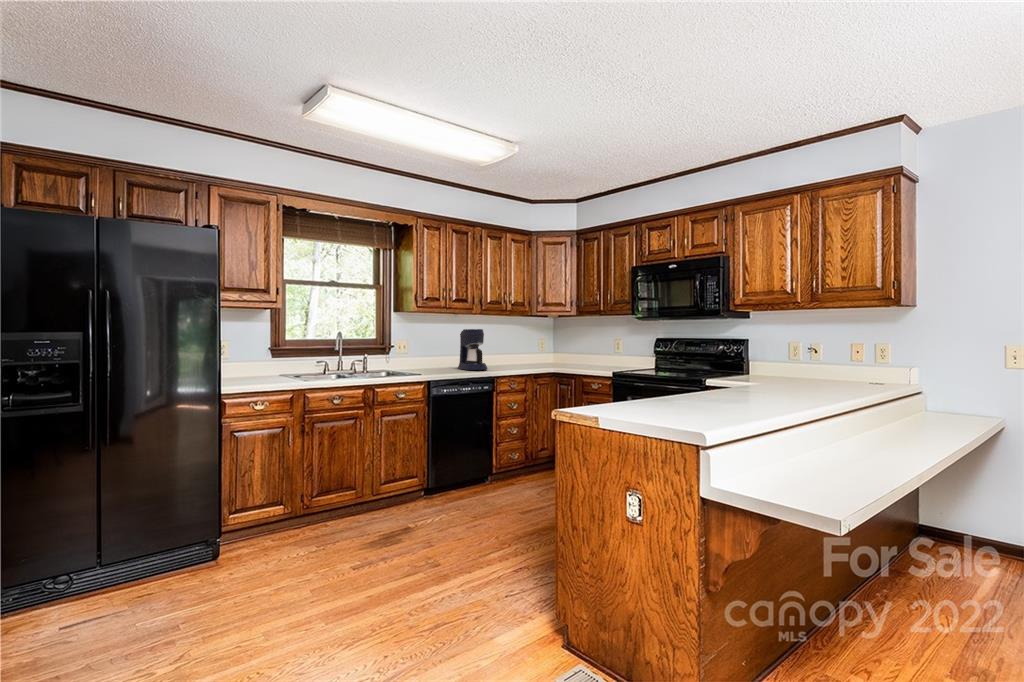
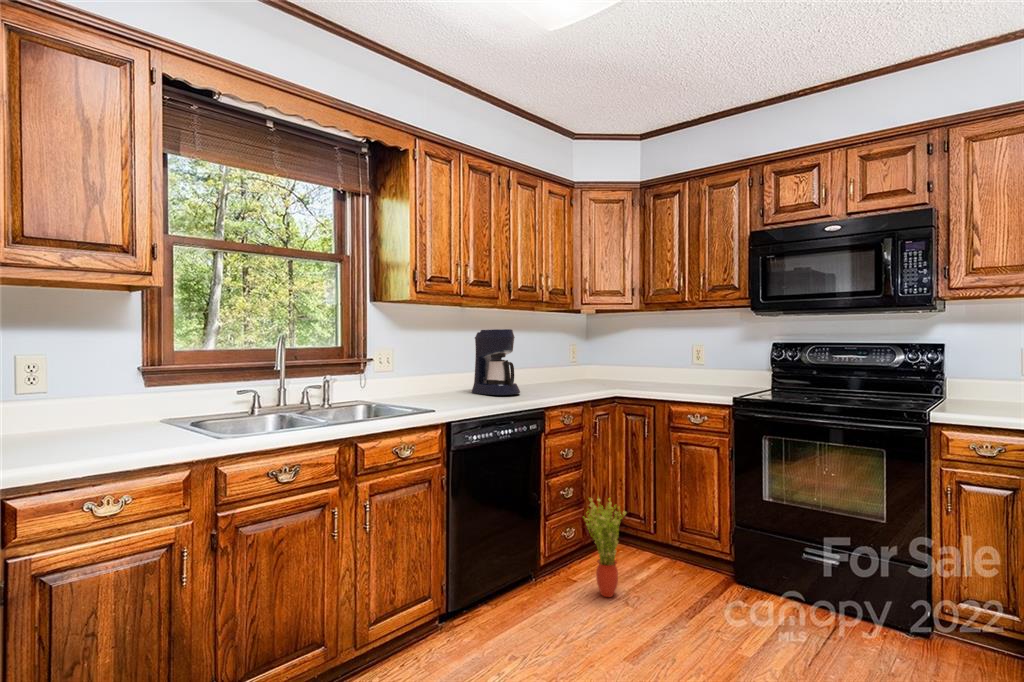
potted plant: none [513,430,539,491] -> present [585,498,626,597]

